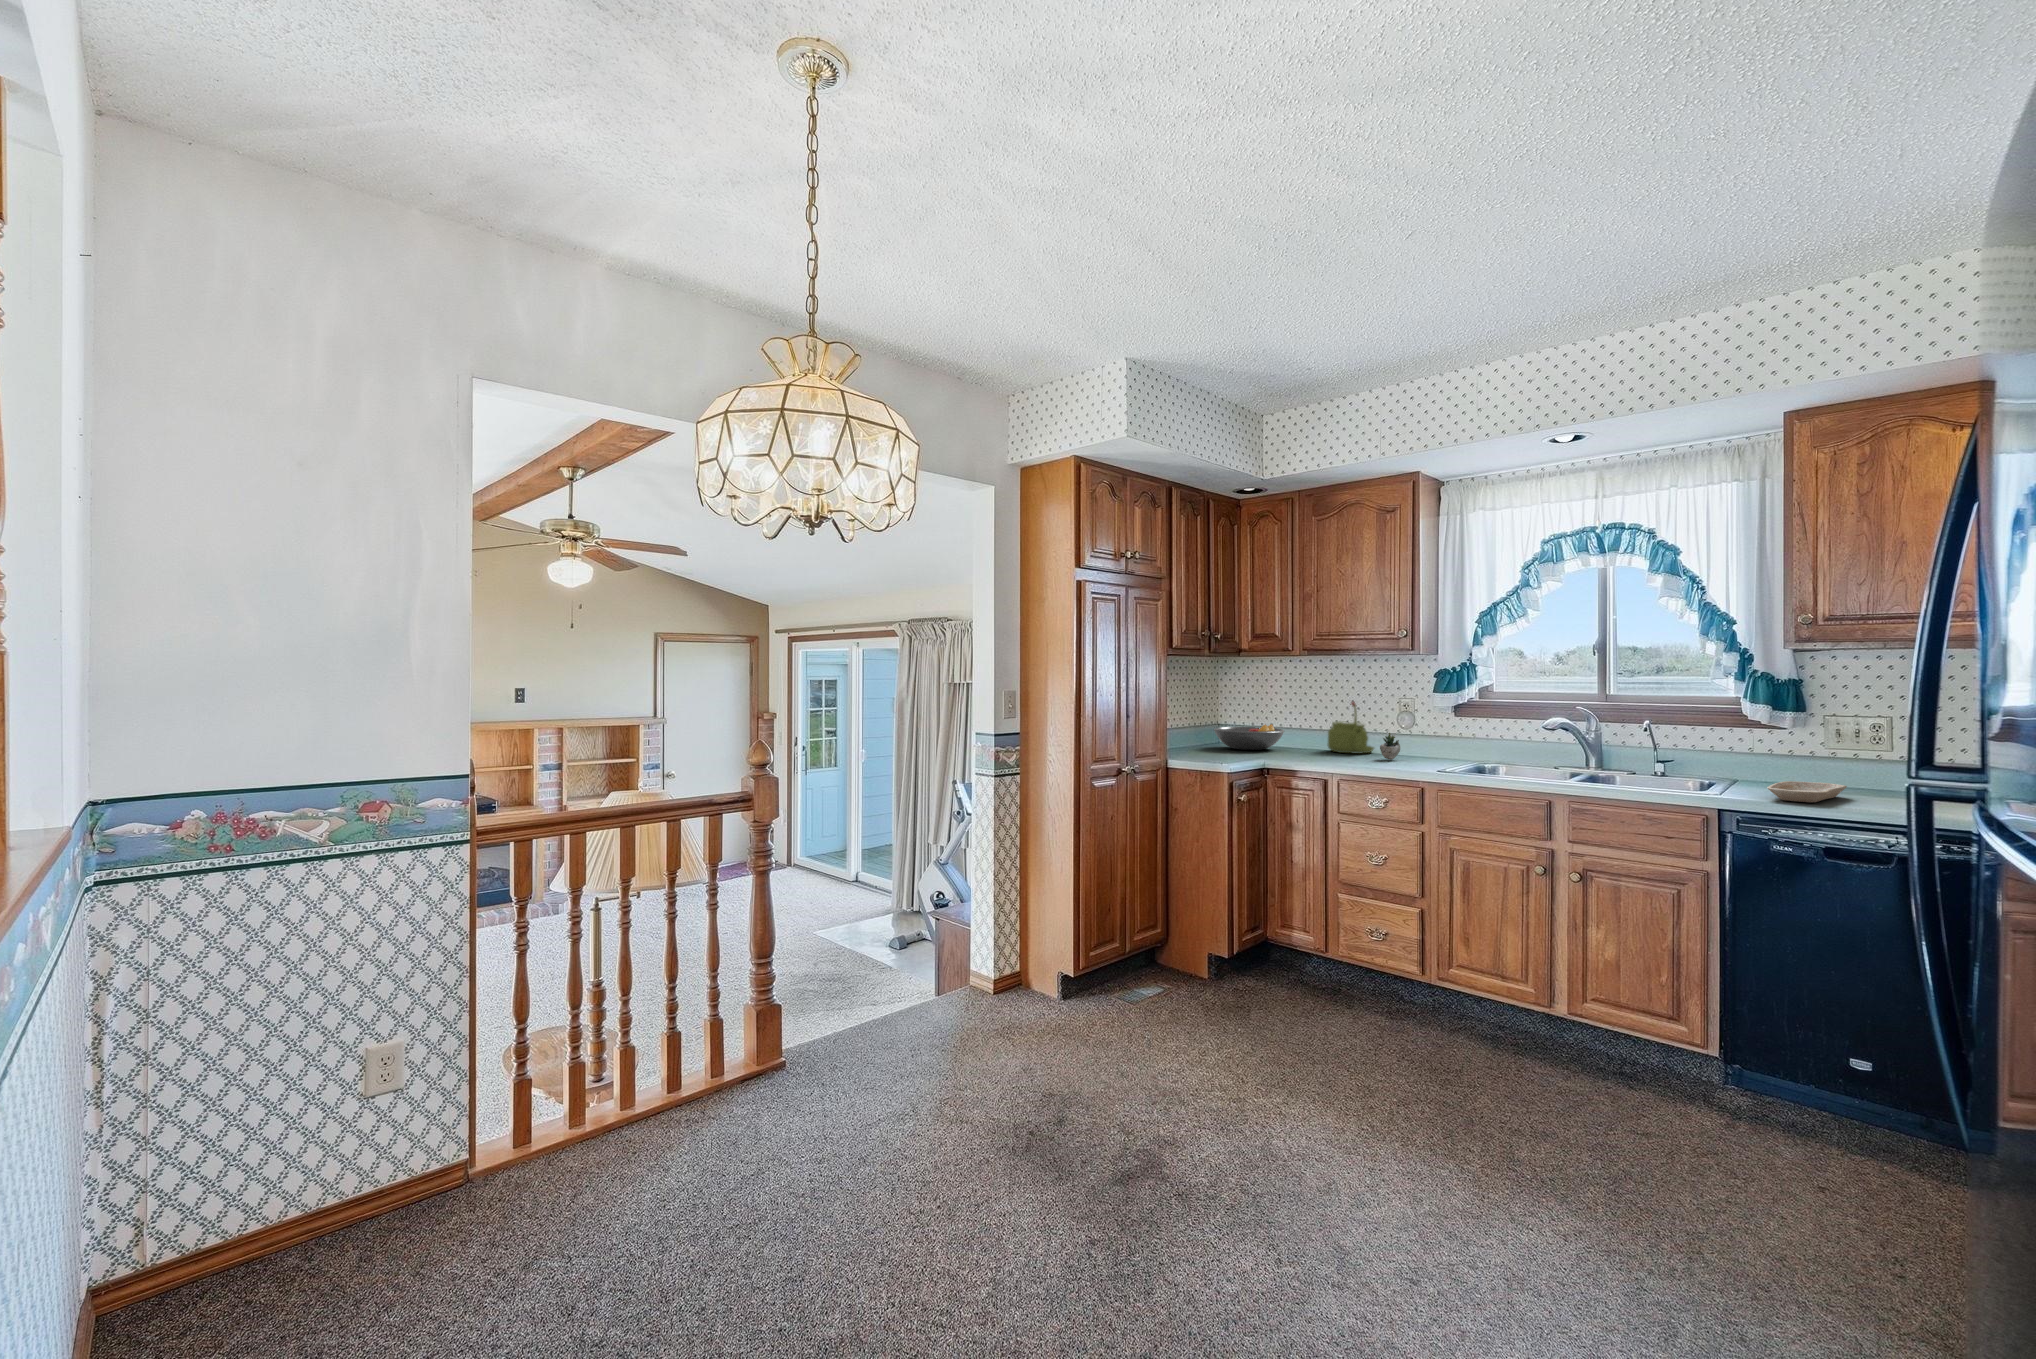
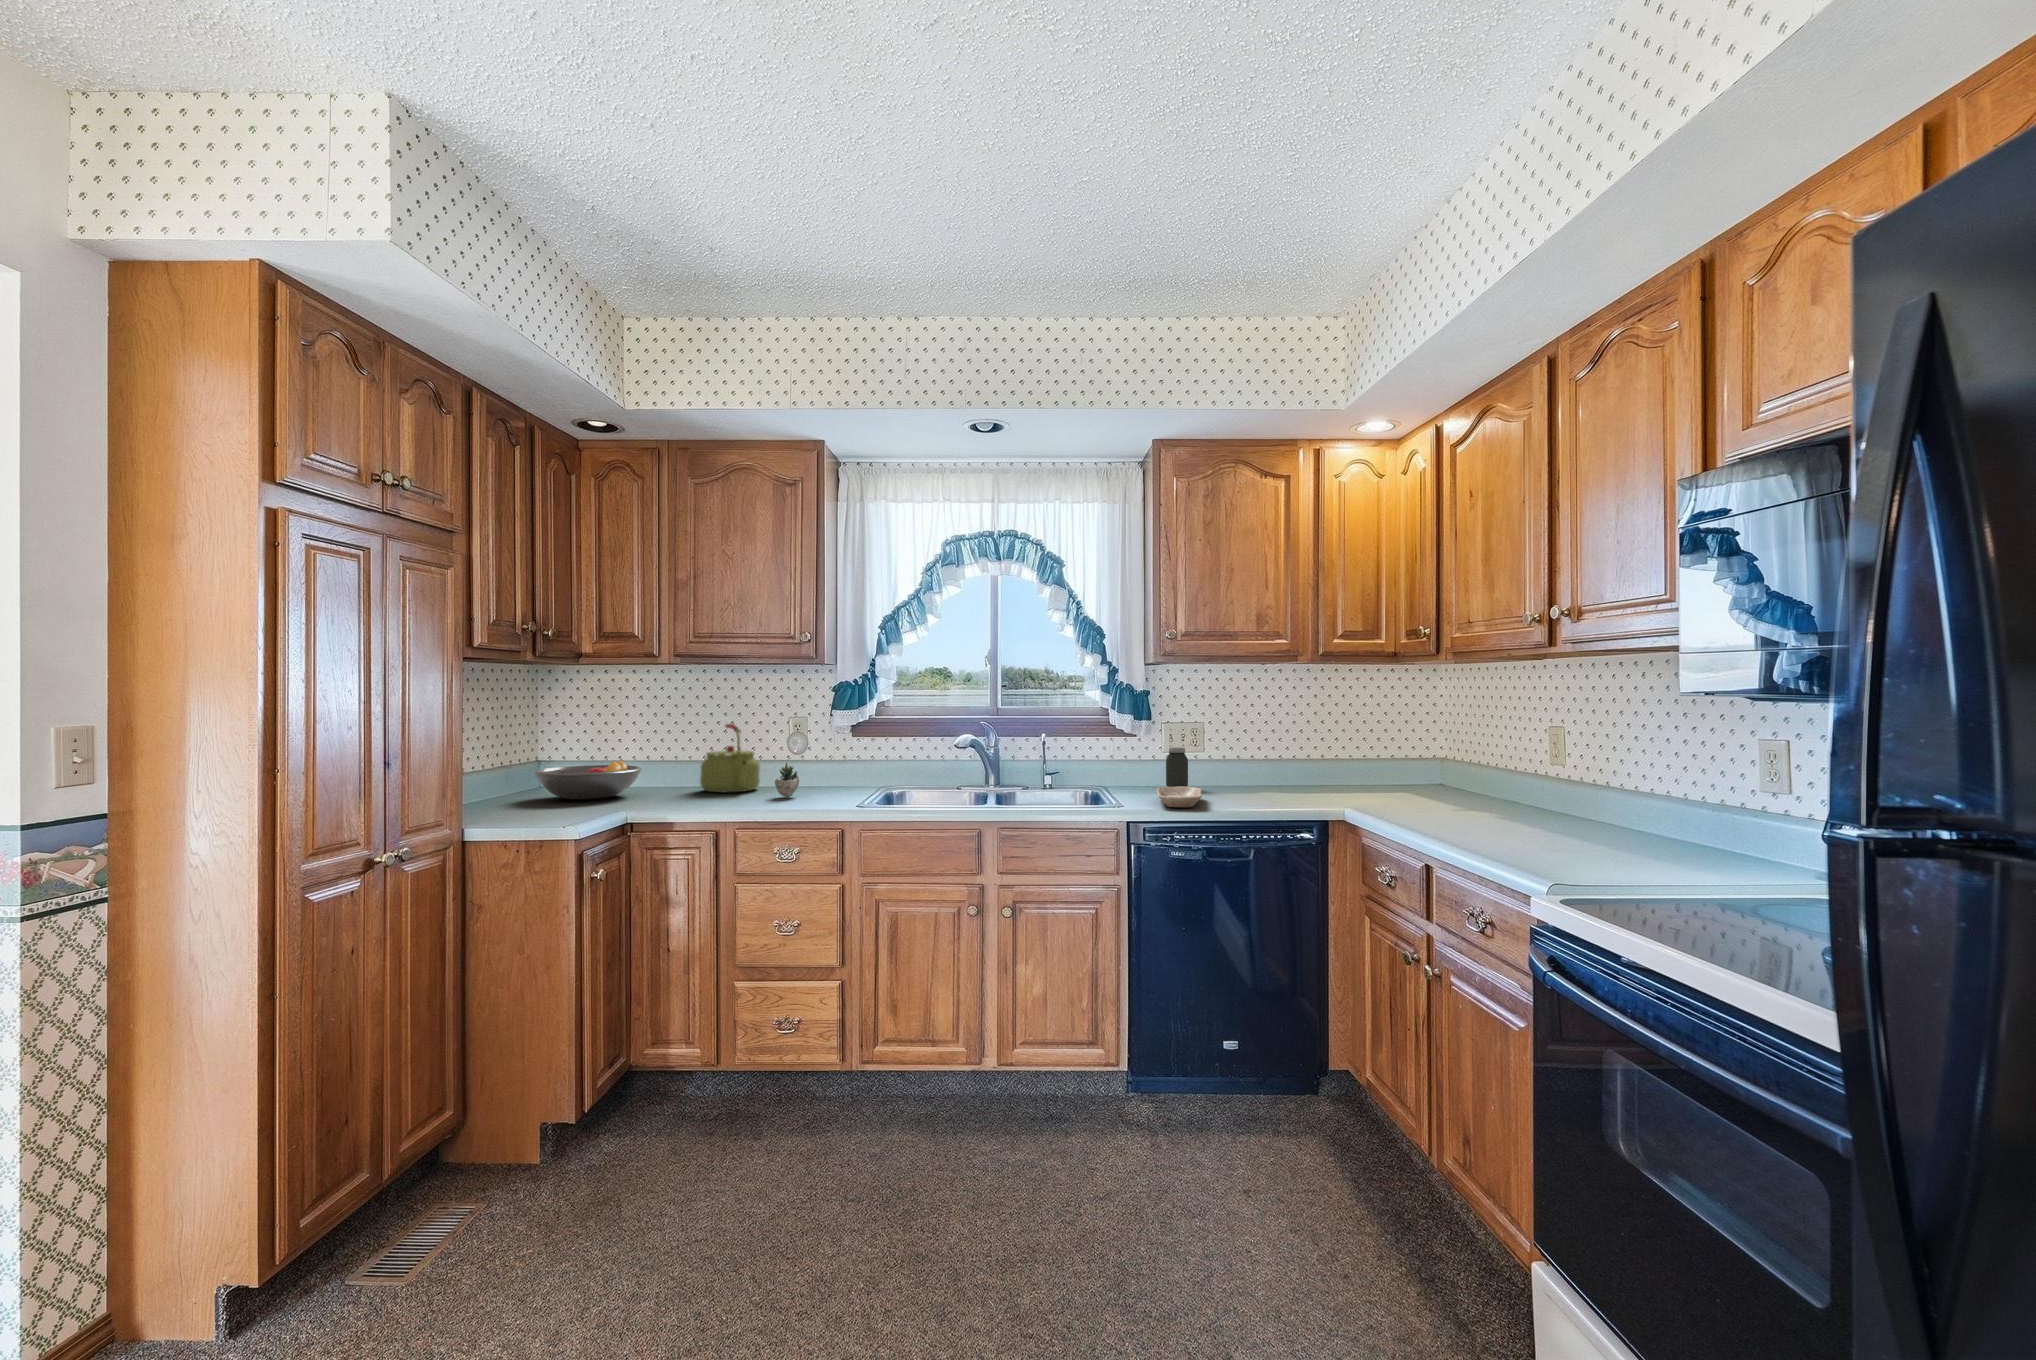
jar: none [1822,742,1856,787] -> present [1166,747,1188,787]

